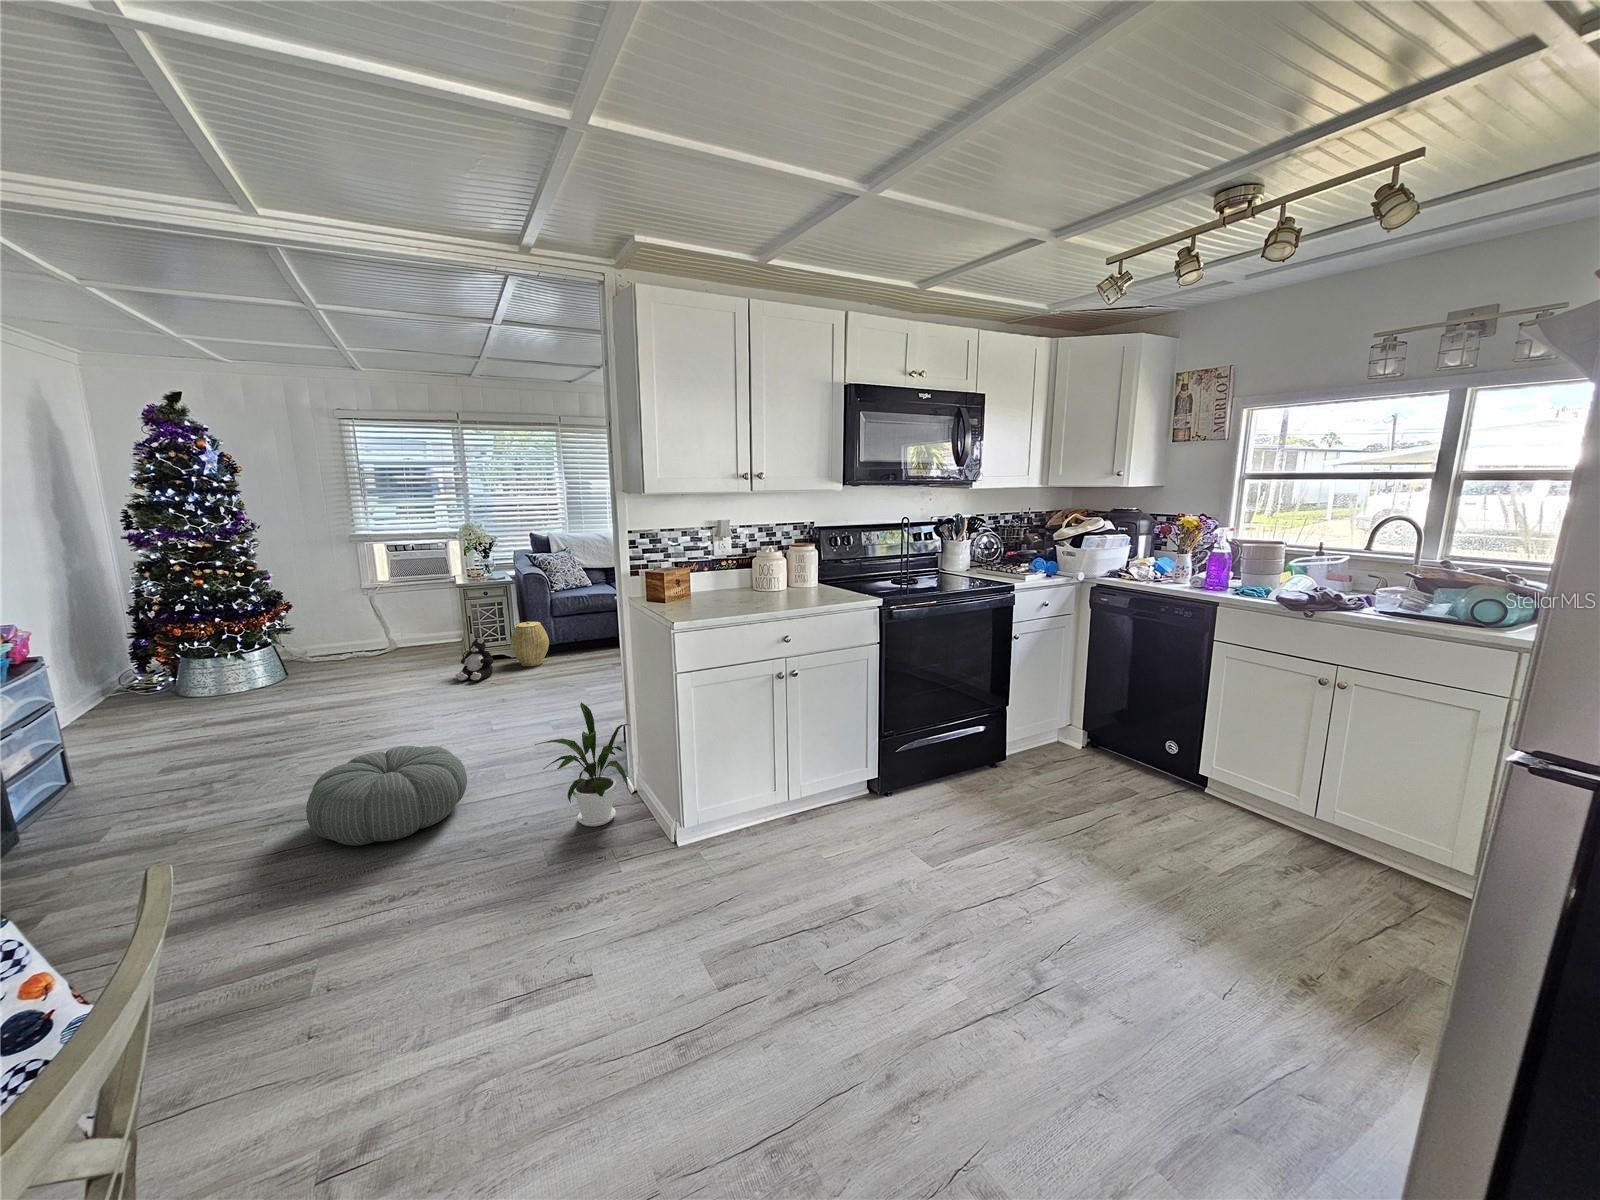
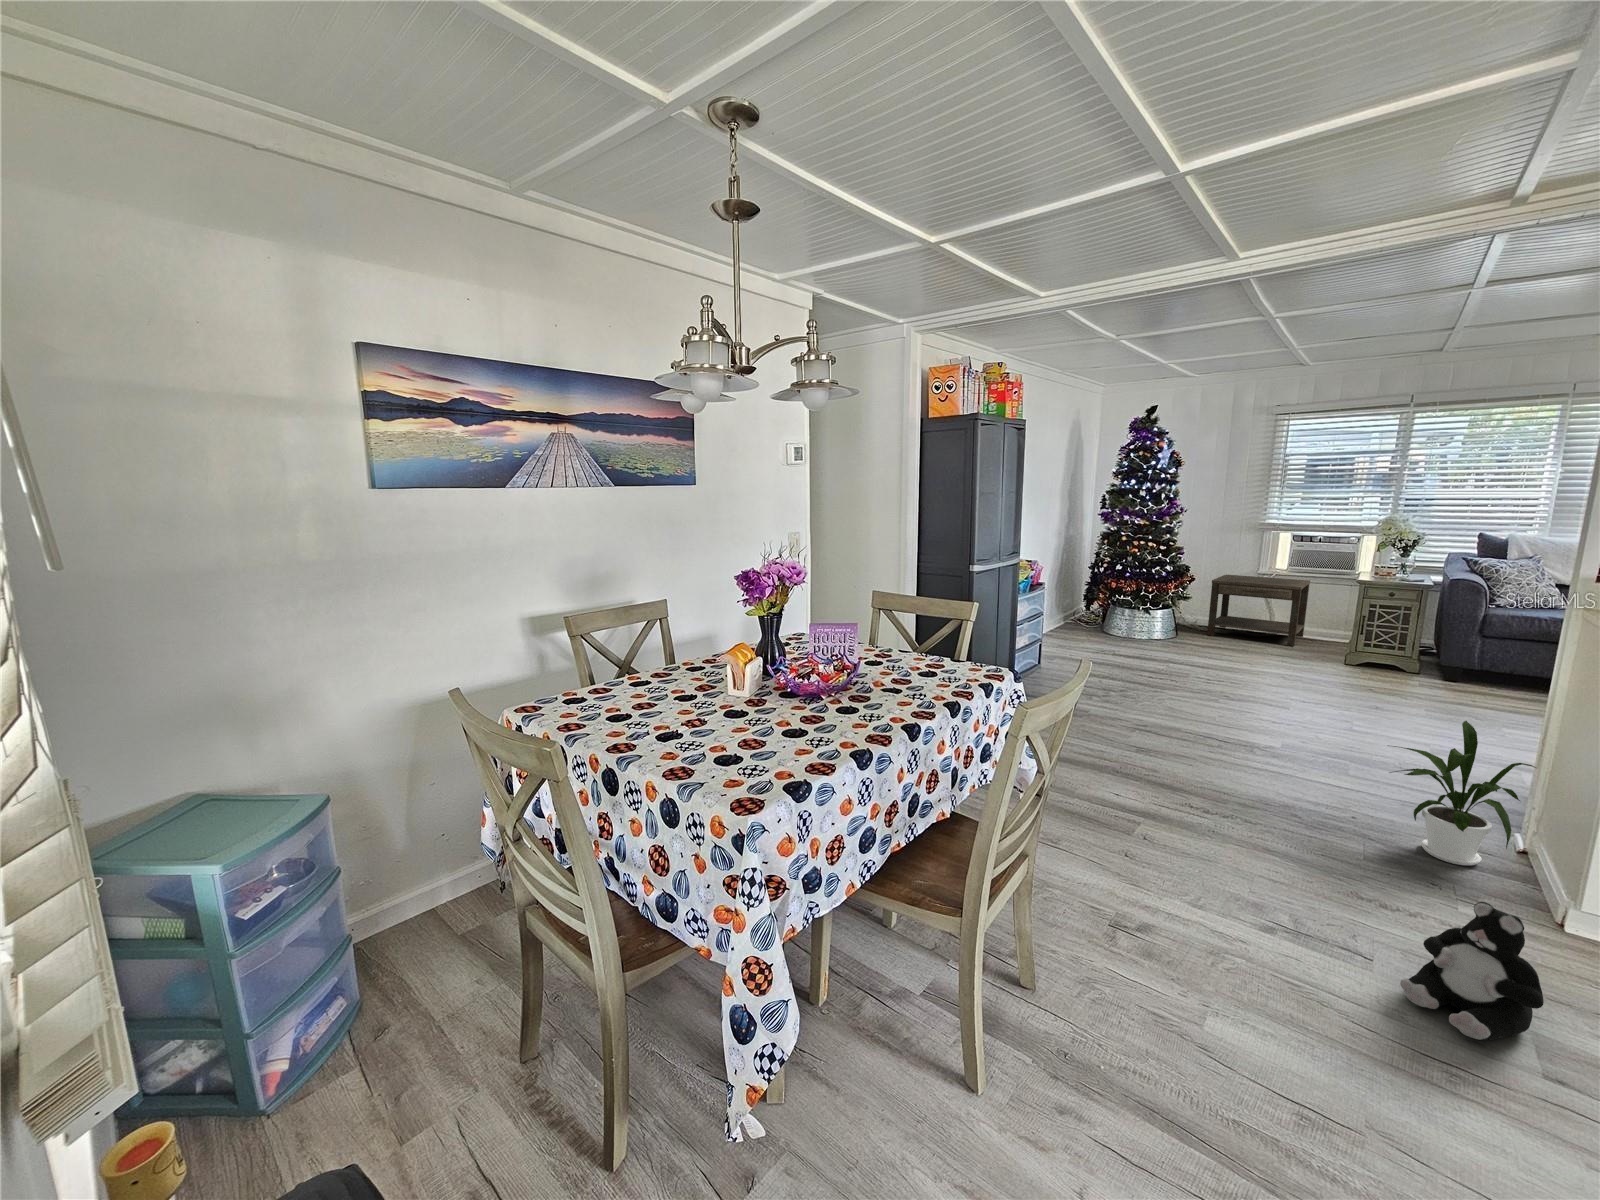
side table: none [314,588,421,666] -> present [1207,575,1310,646]
woven basket: present [511,622,549,666] -> none [1409,636,1468,689]
plush toy: present [456,638,493,681] -> present [1400,902,1544,1040]
pouf: present [306,746,467,845] -> none [1162,700,1304,779]

